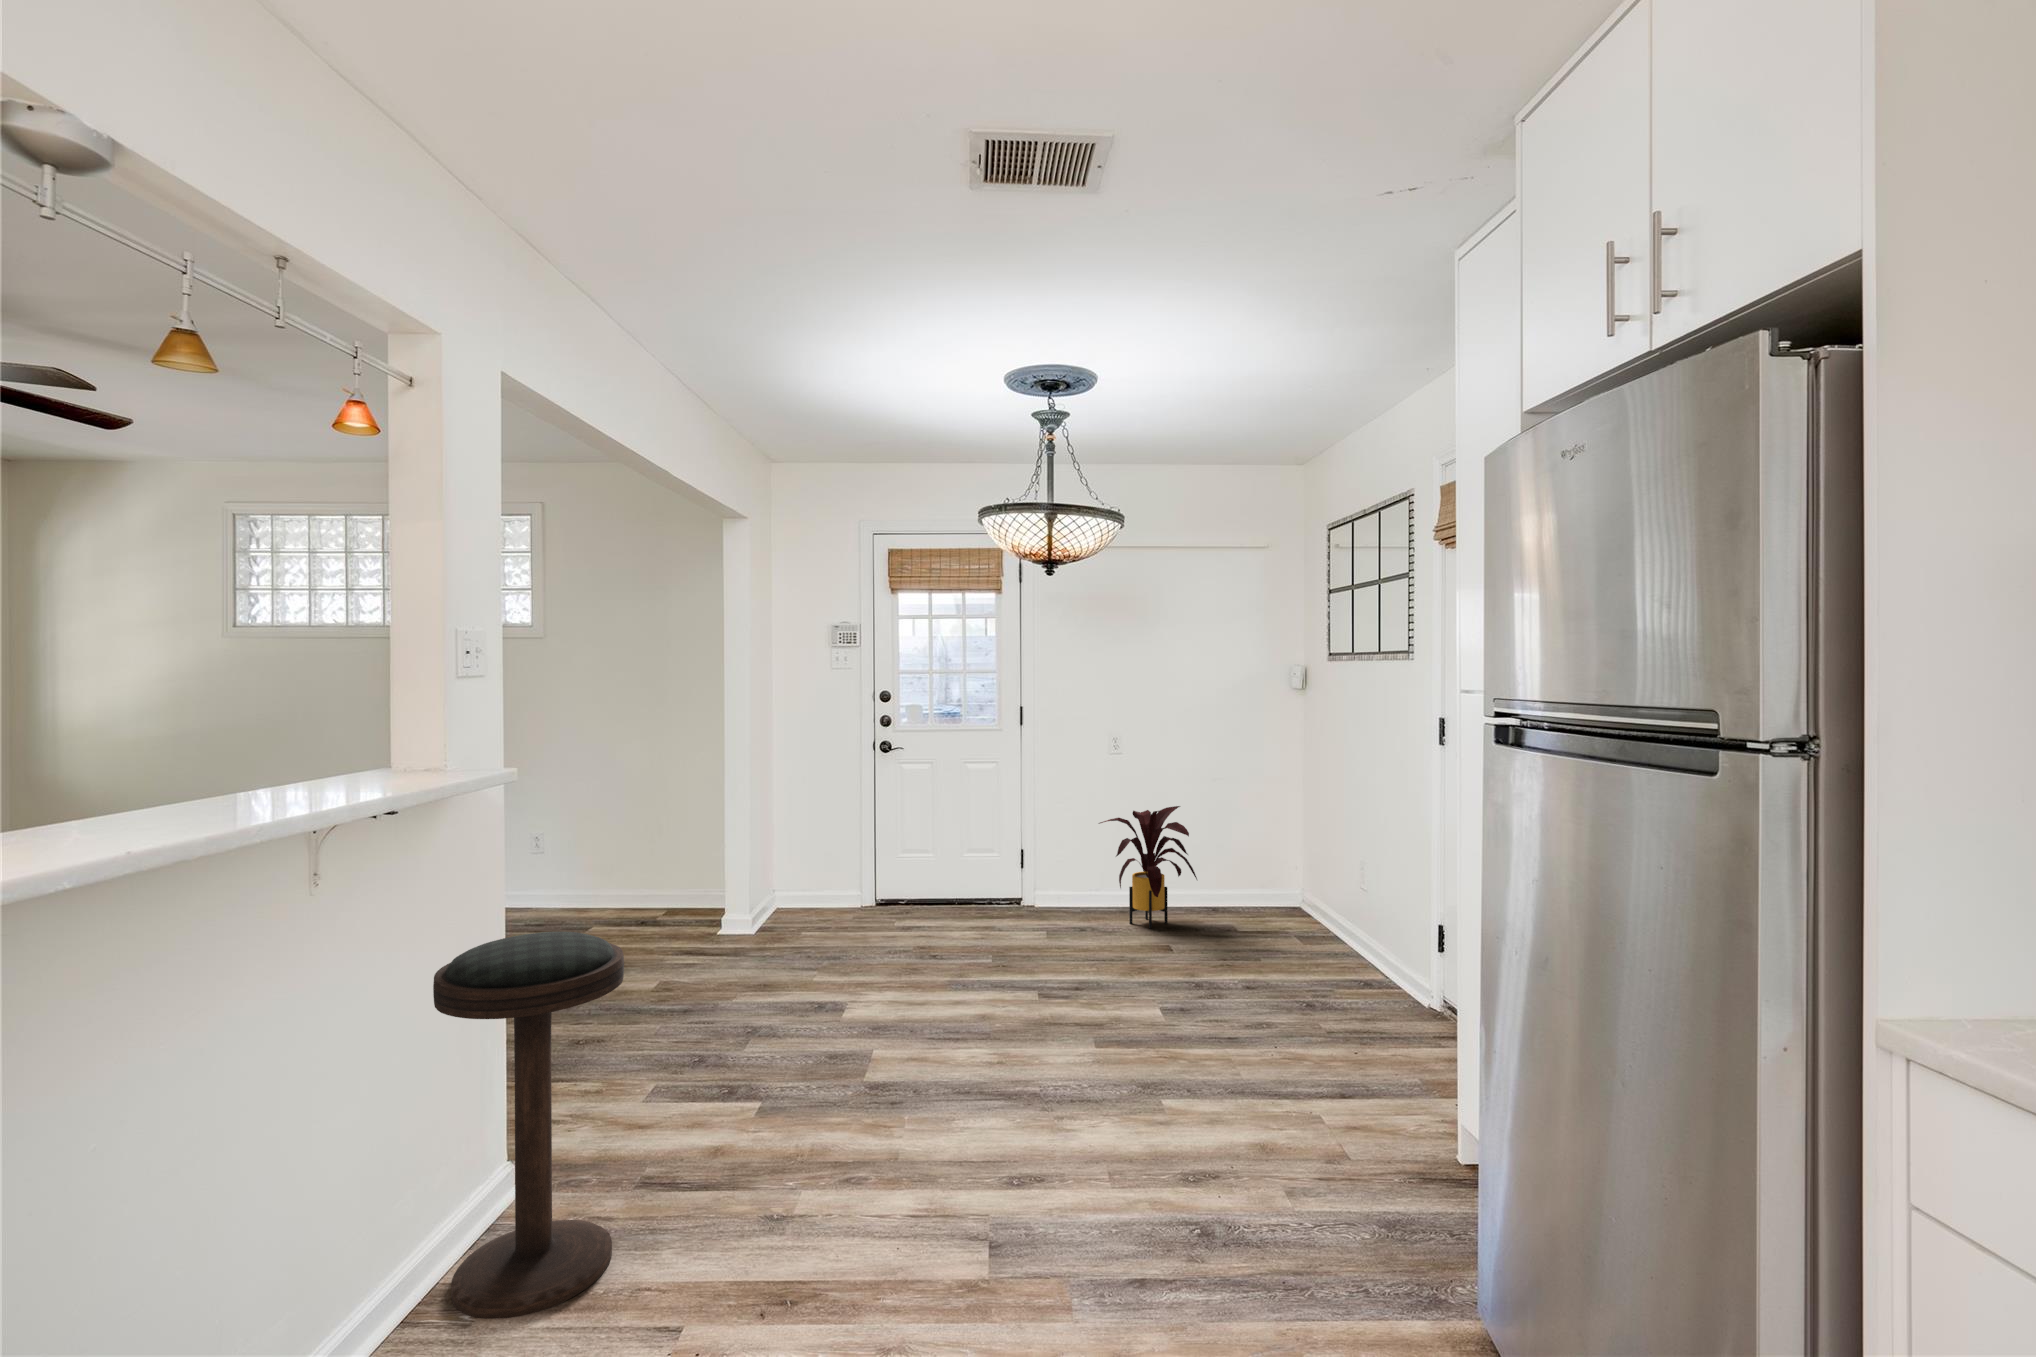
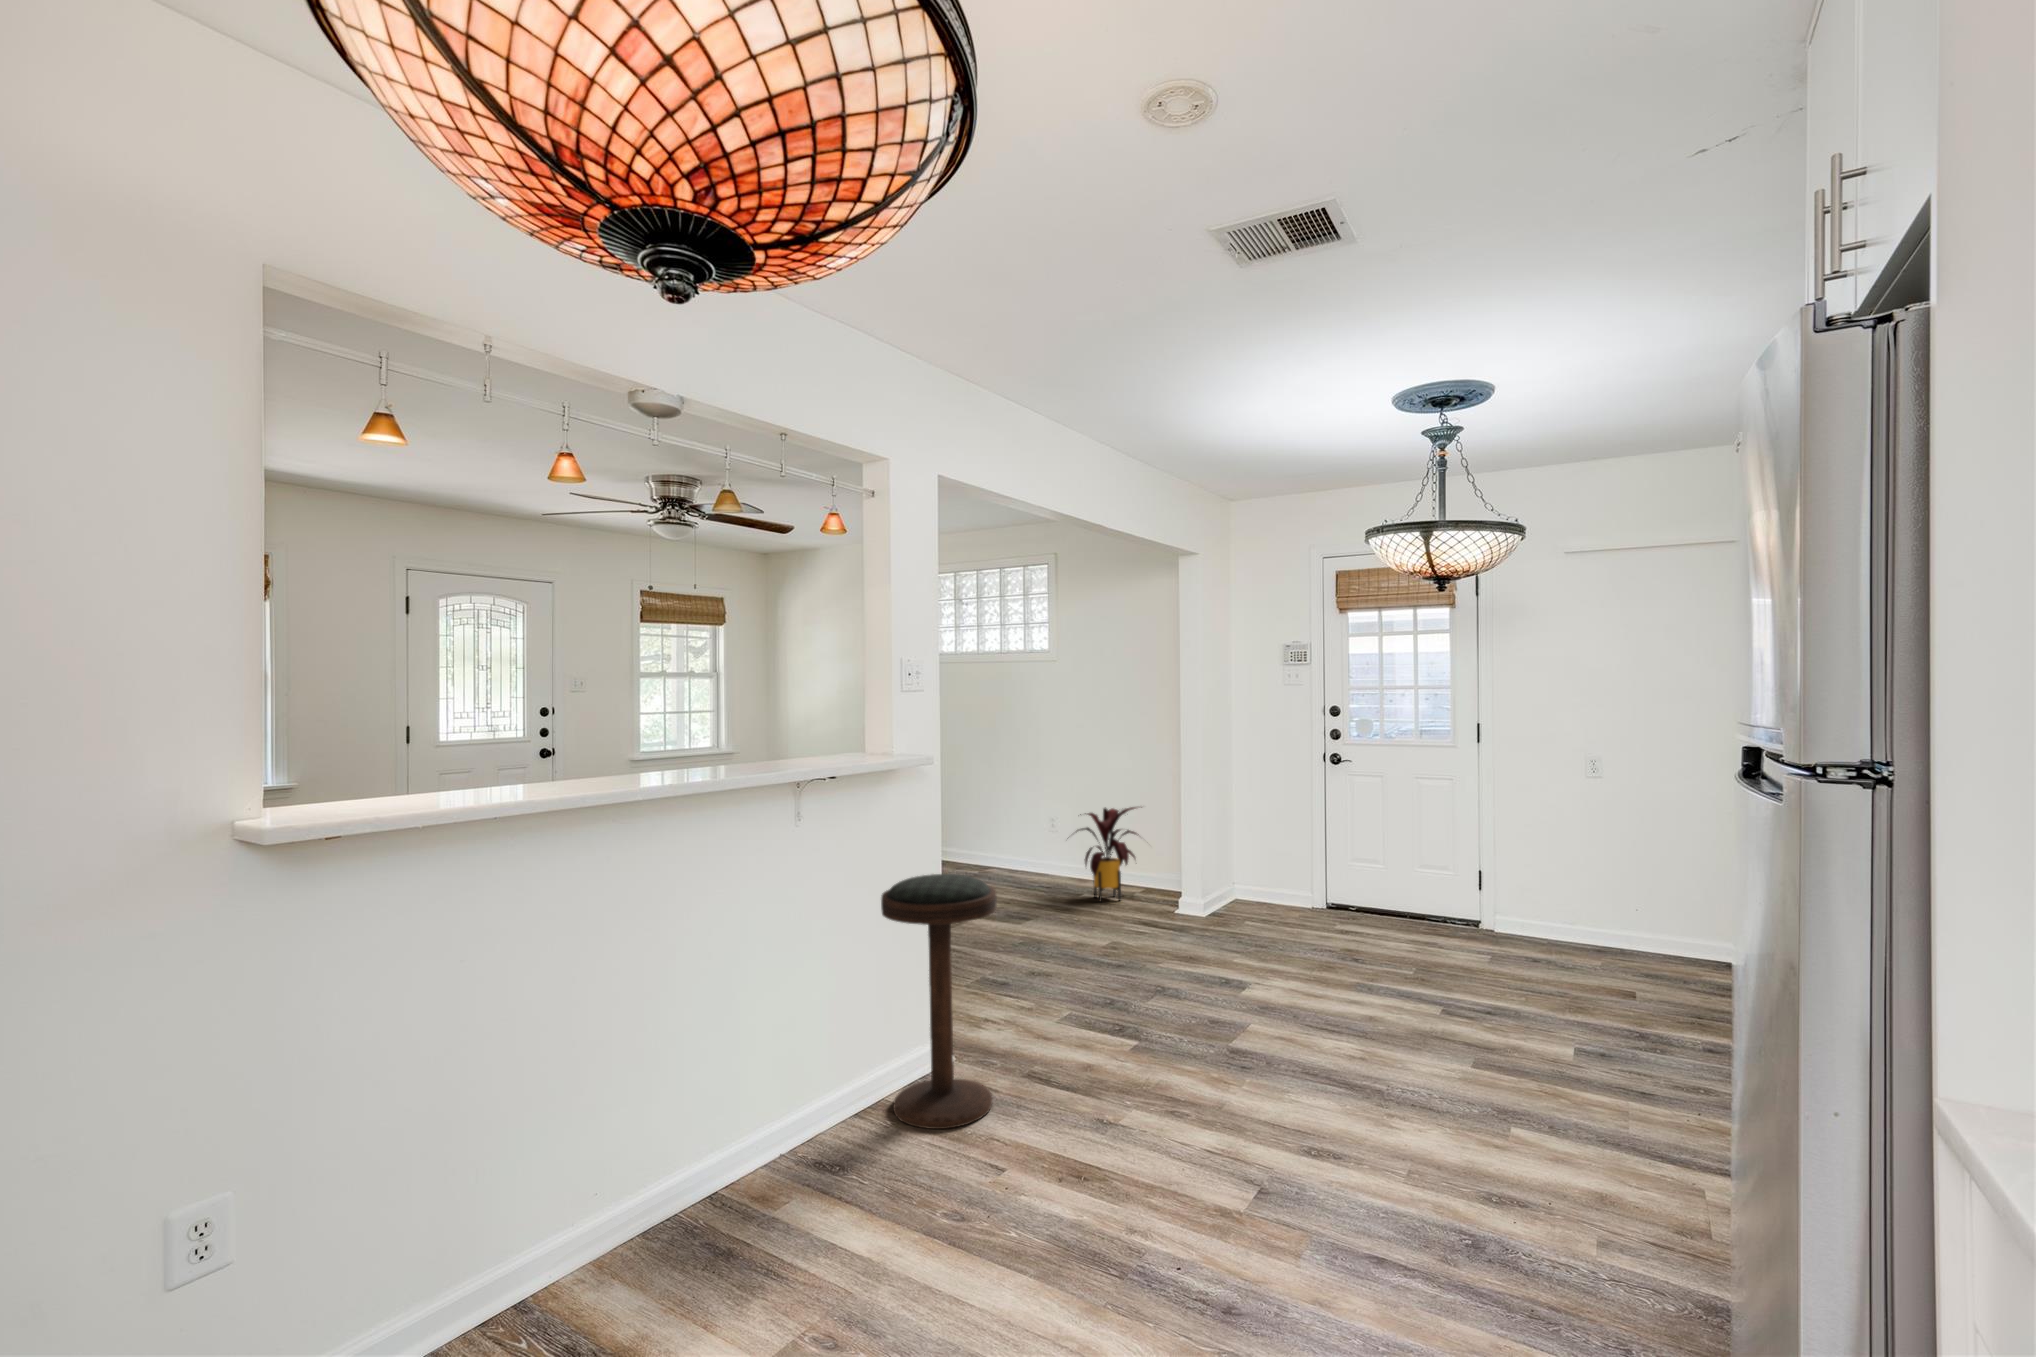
house plant: present [1099,806,1197,929] -> present [1076,807,1142,902]

